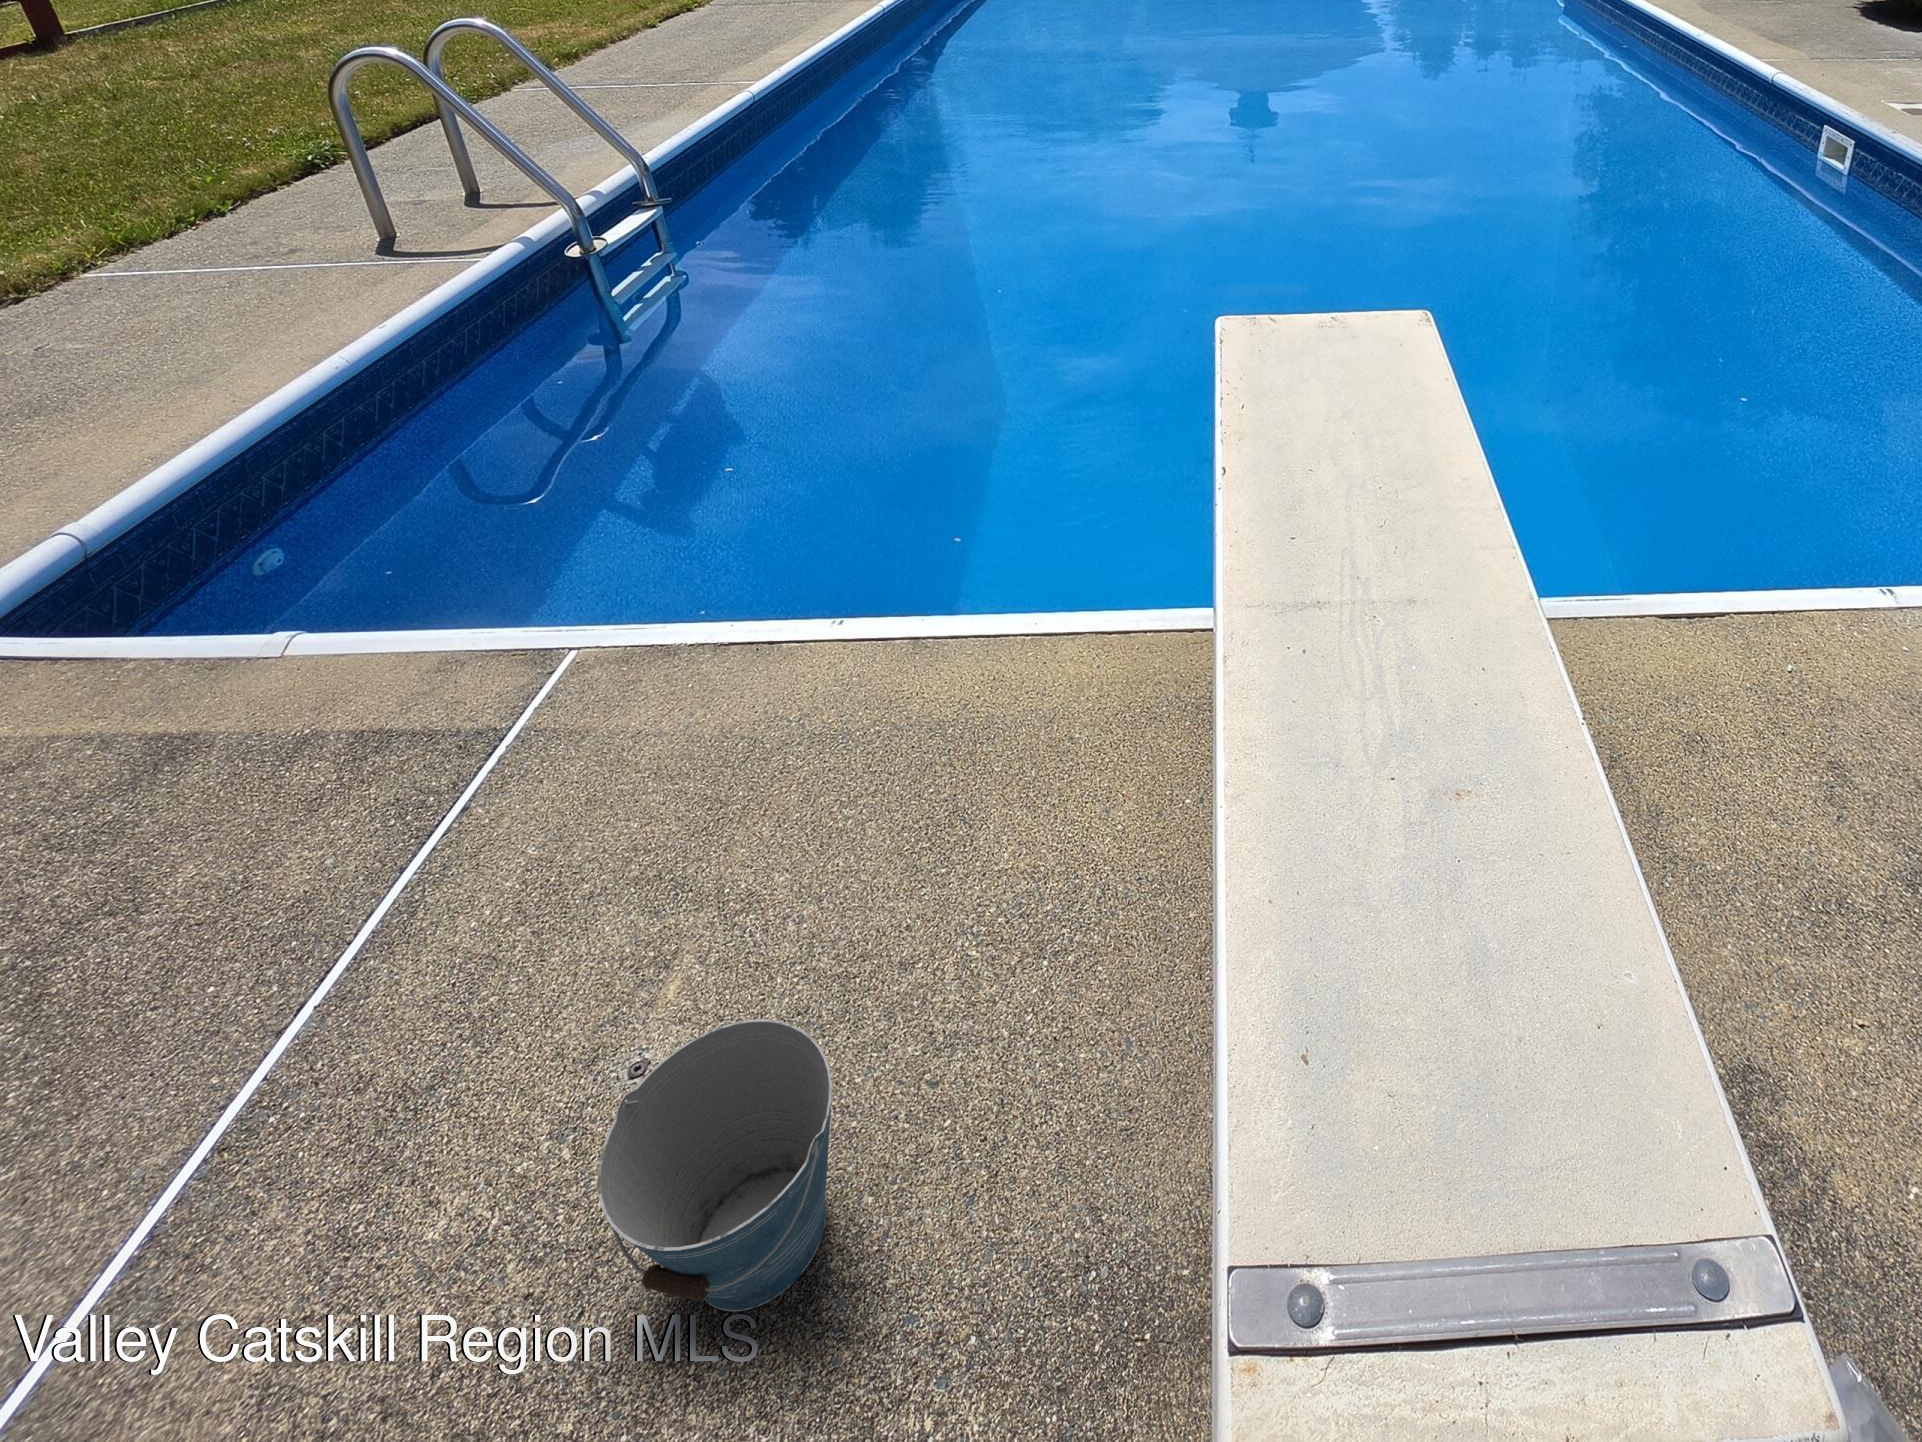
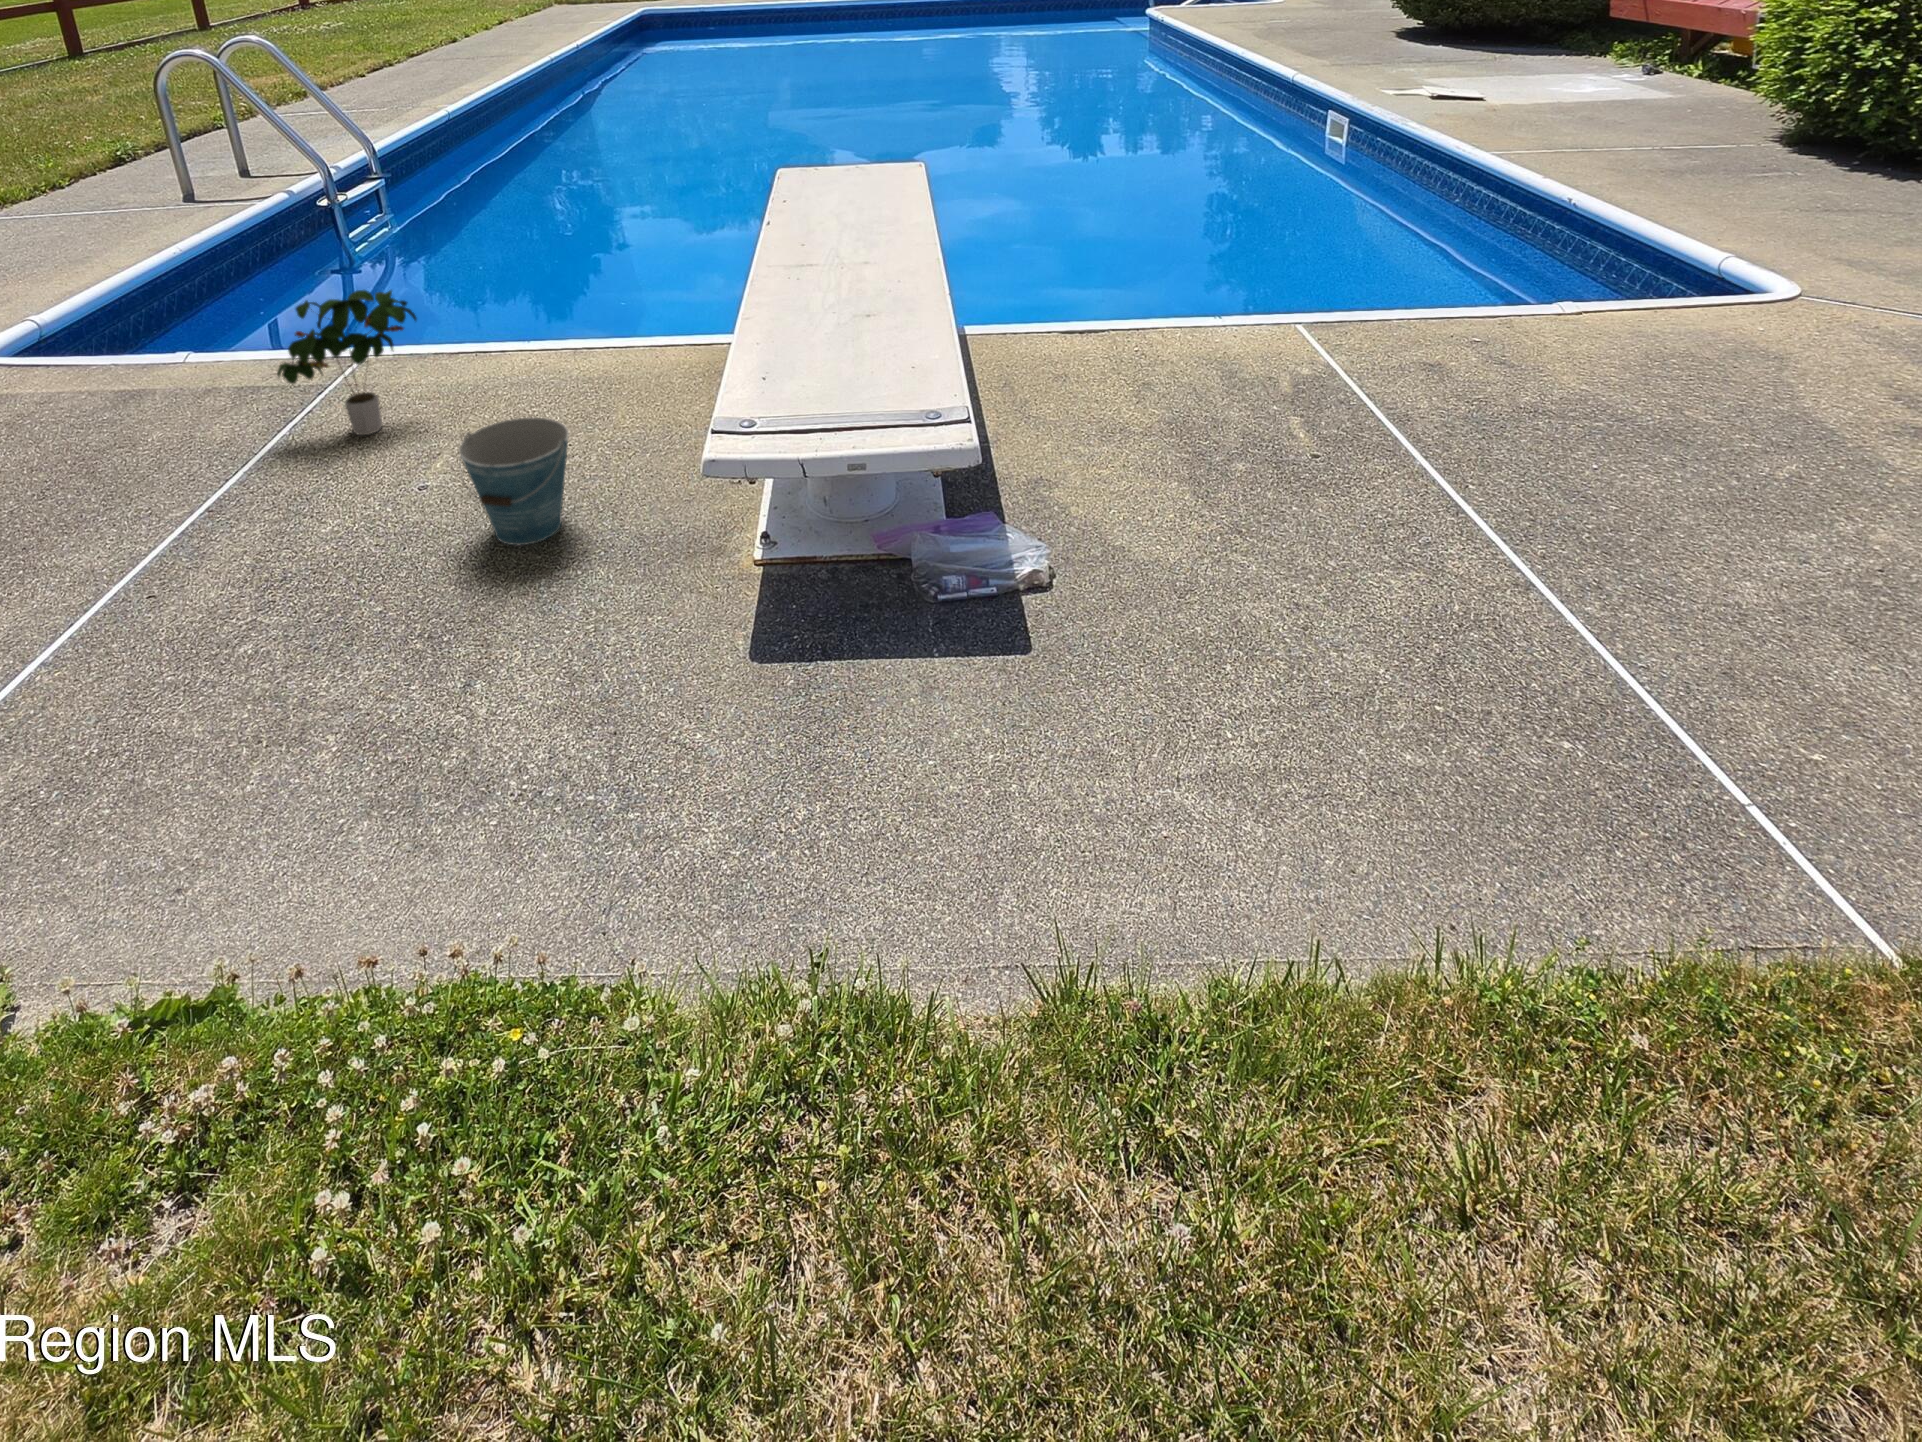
potted plant: none [320,633,585,877] -> present [277,290,417,435]

